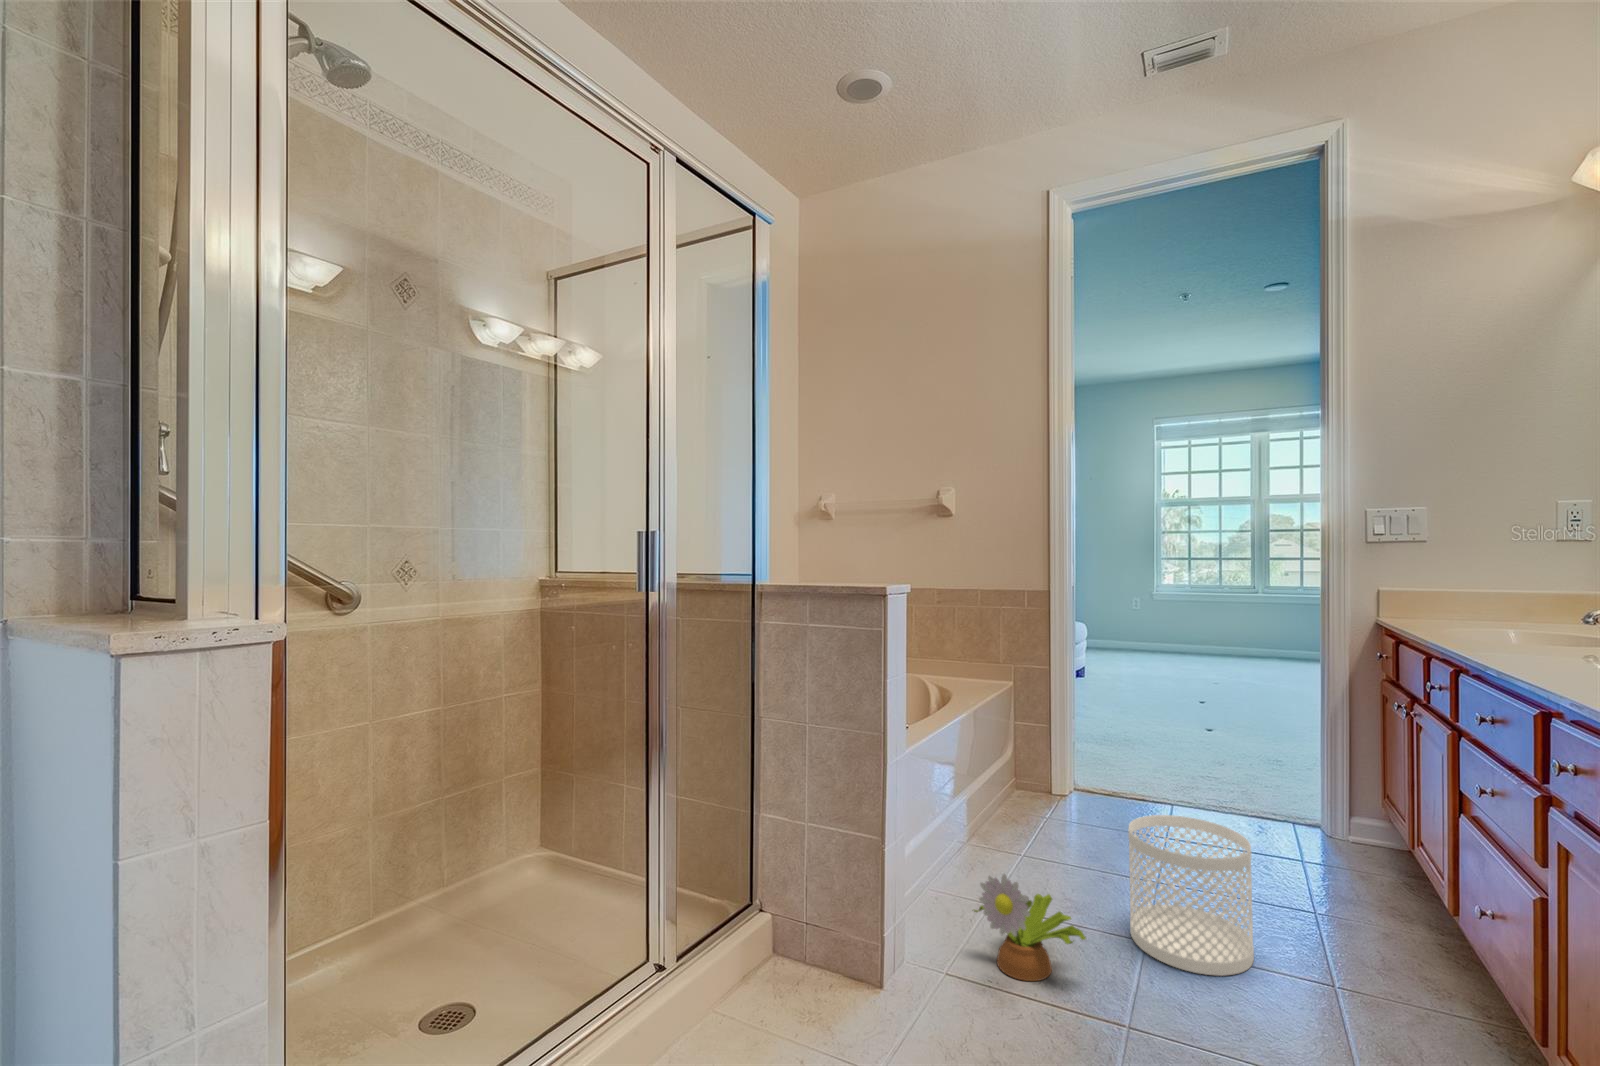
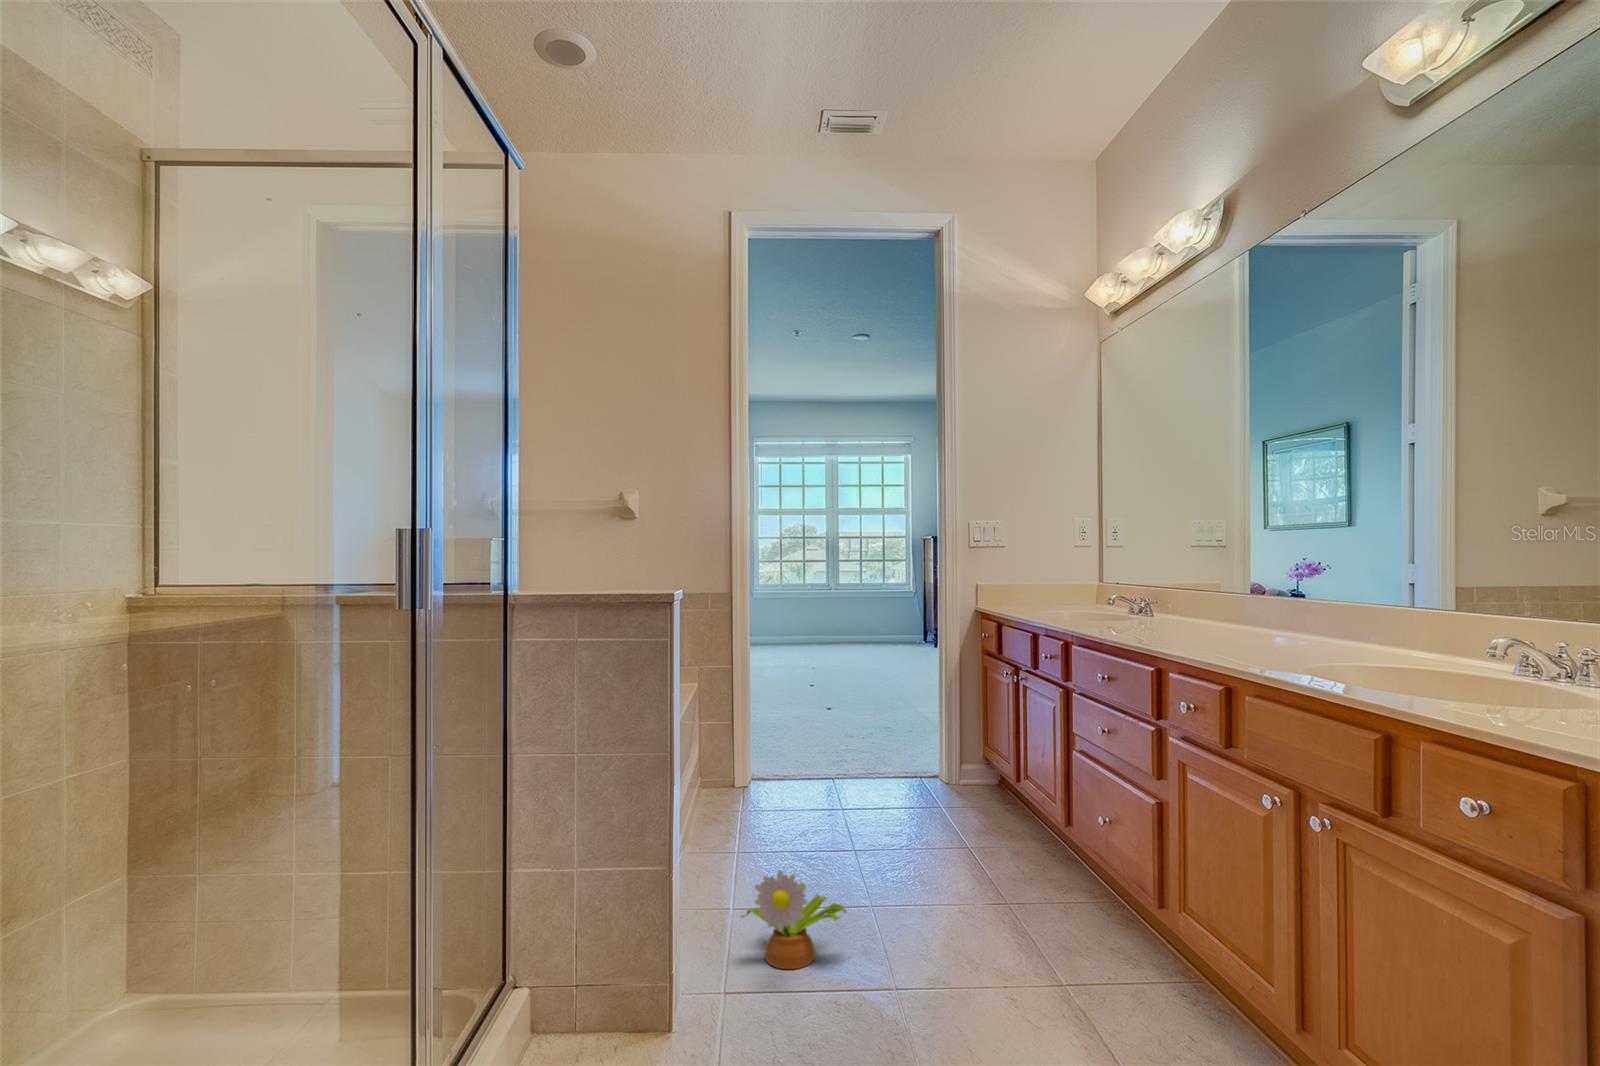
waste basket: present [1128,815,1254,976] -> none [855,786,950,916]

